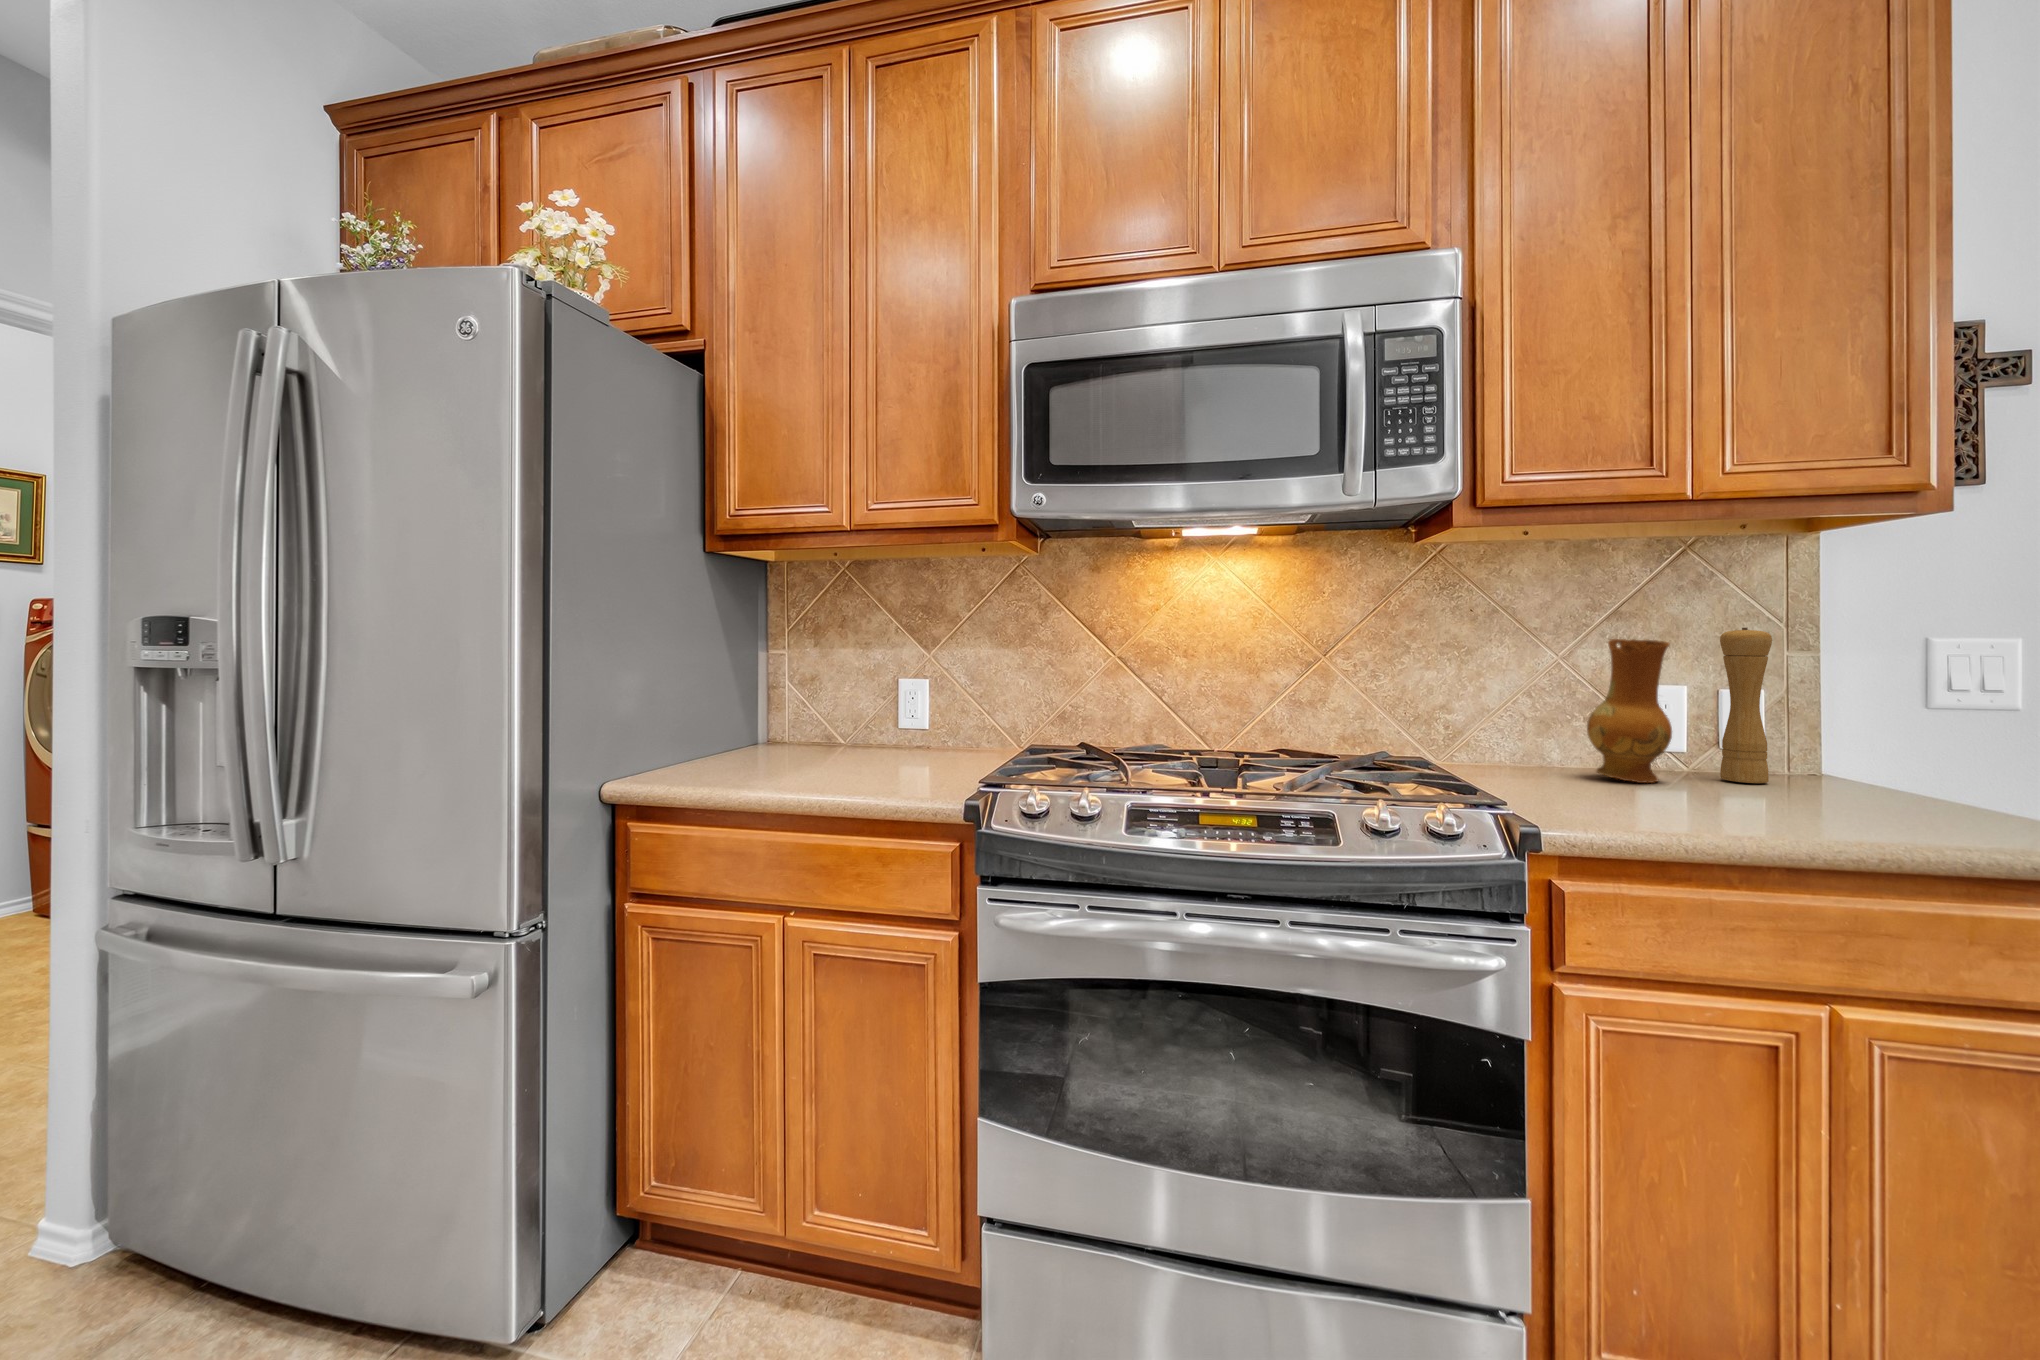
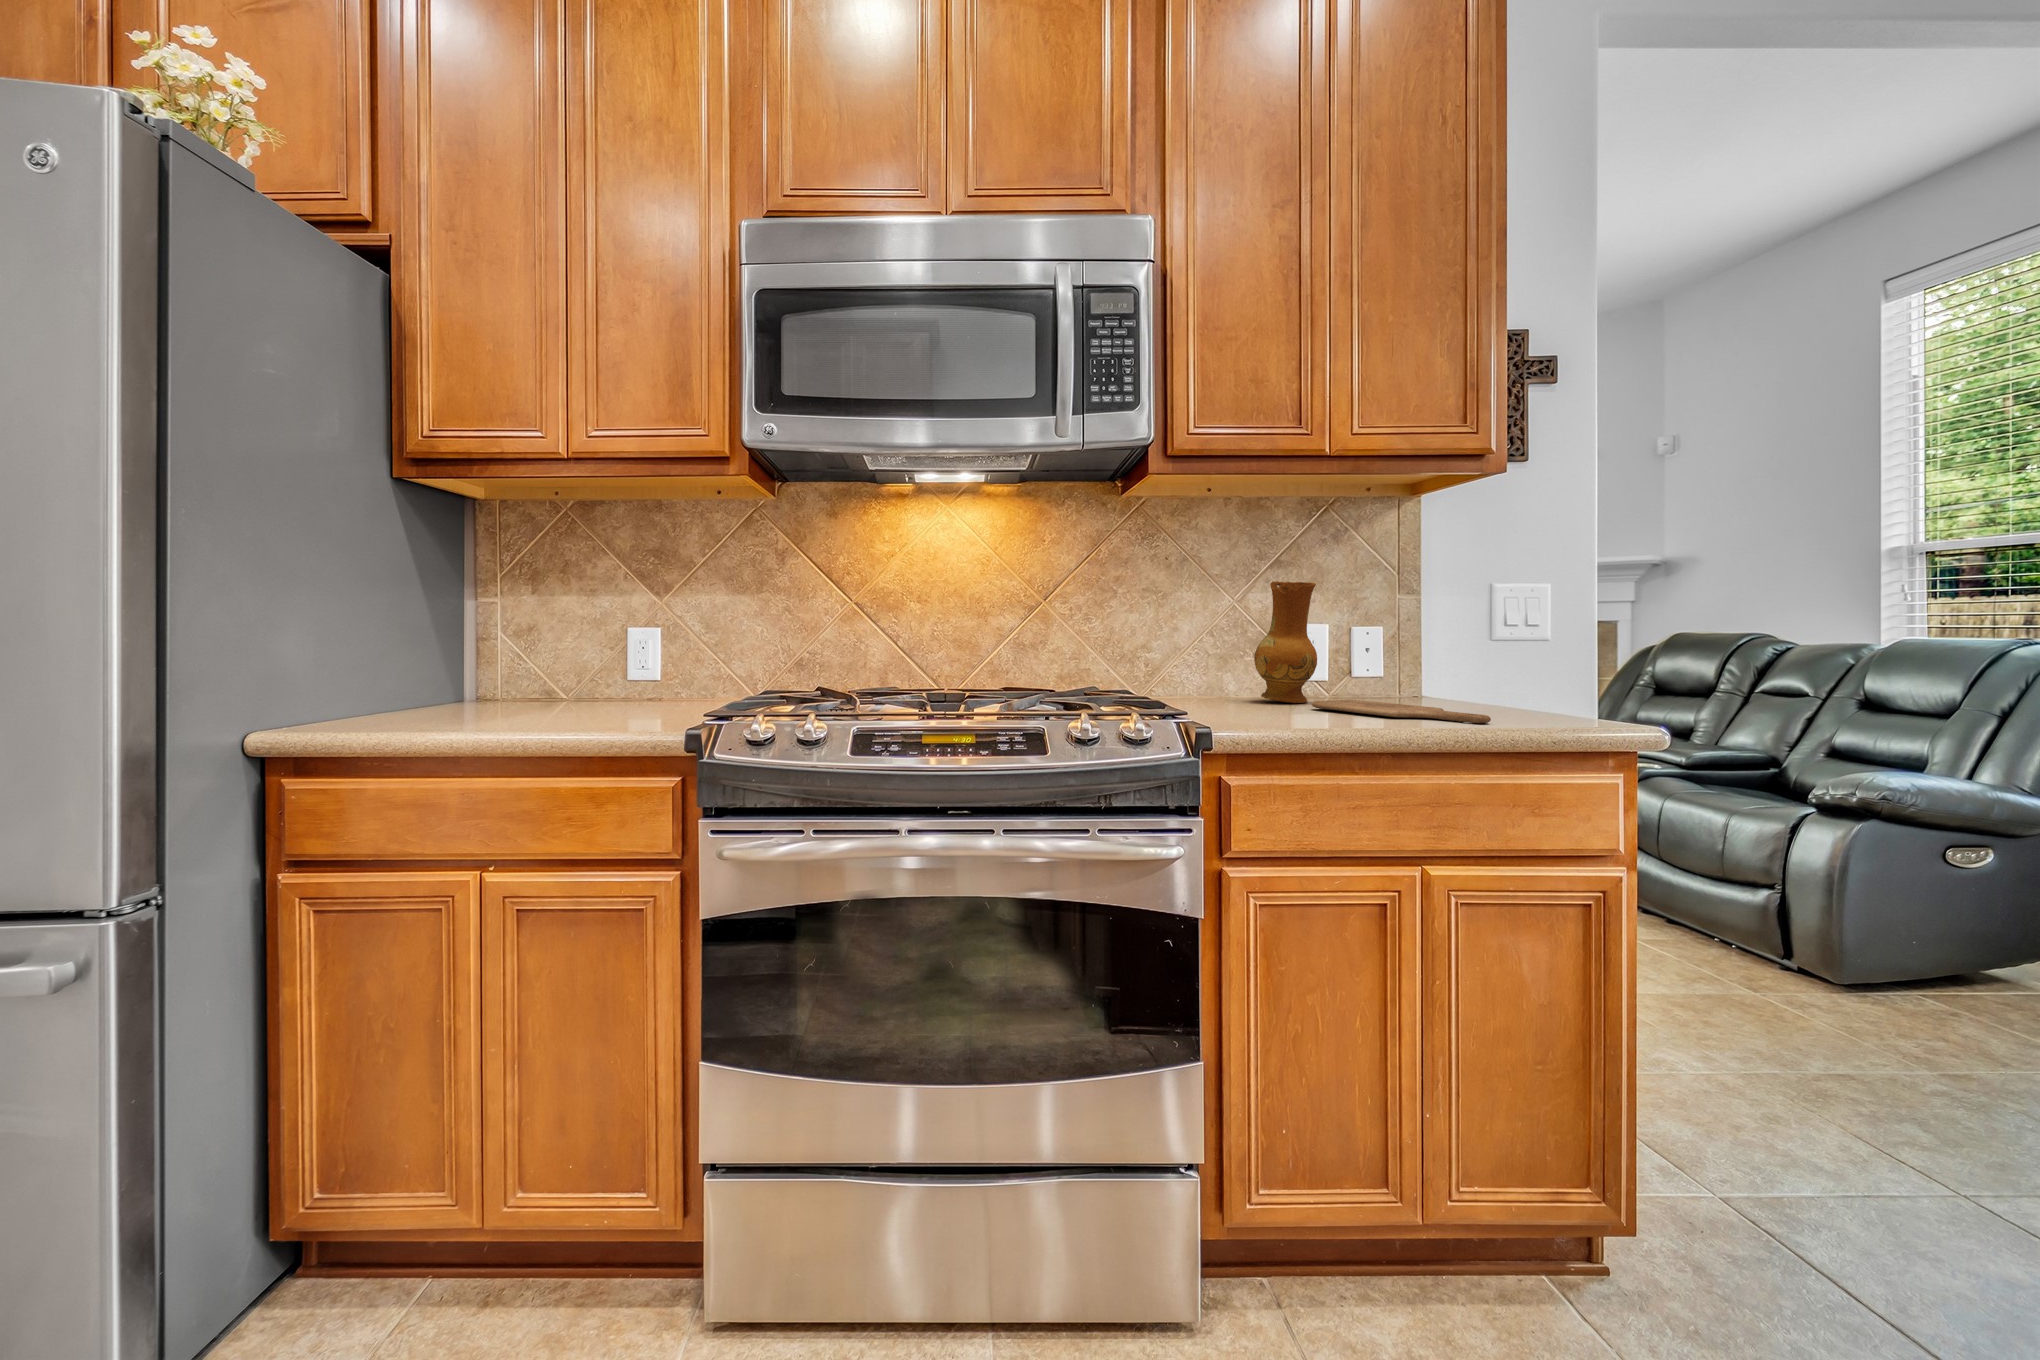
pepper mill: present [1720,628,1772,783] -> none [1352,572,1388,701]
cutting board: none [1665,784,1927,833] -> present [1312,700,1491,723]

